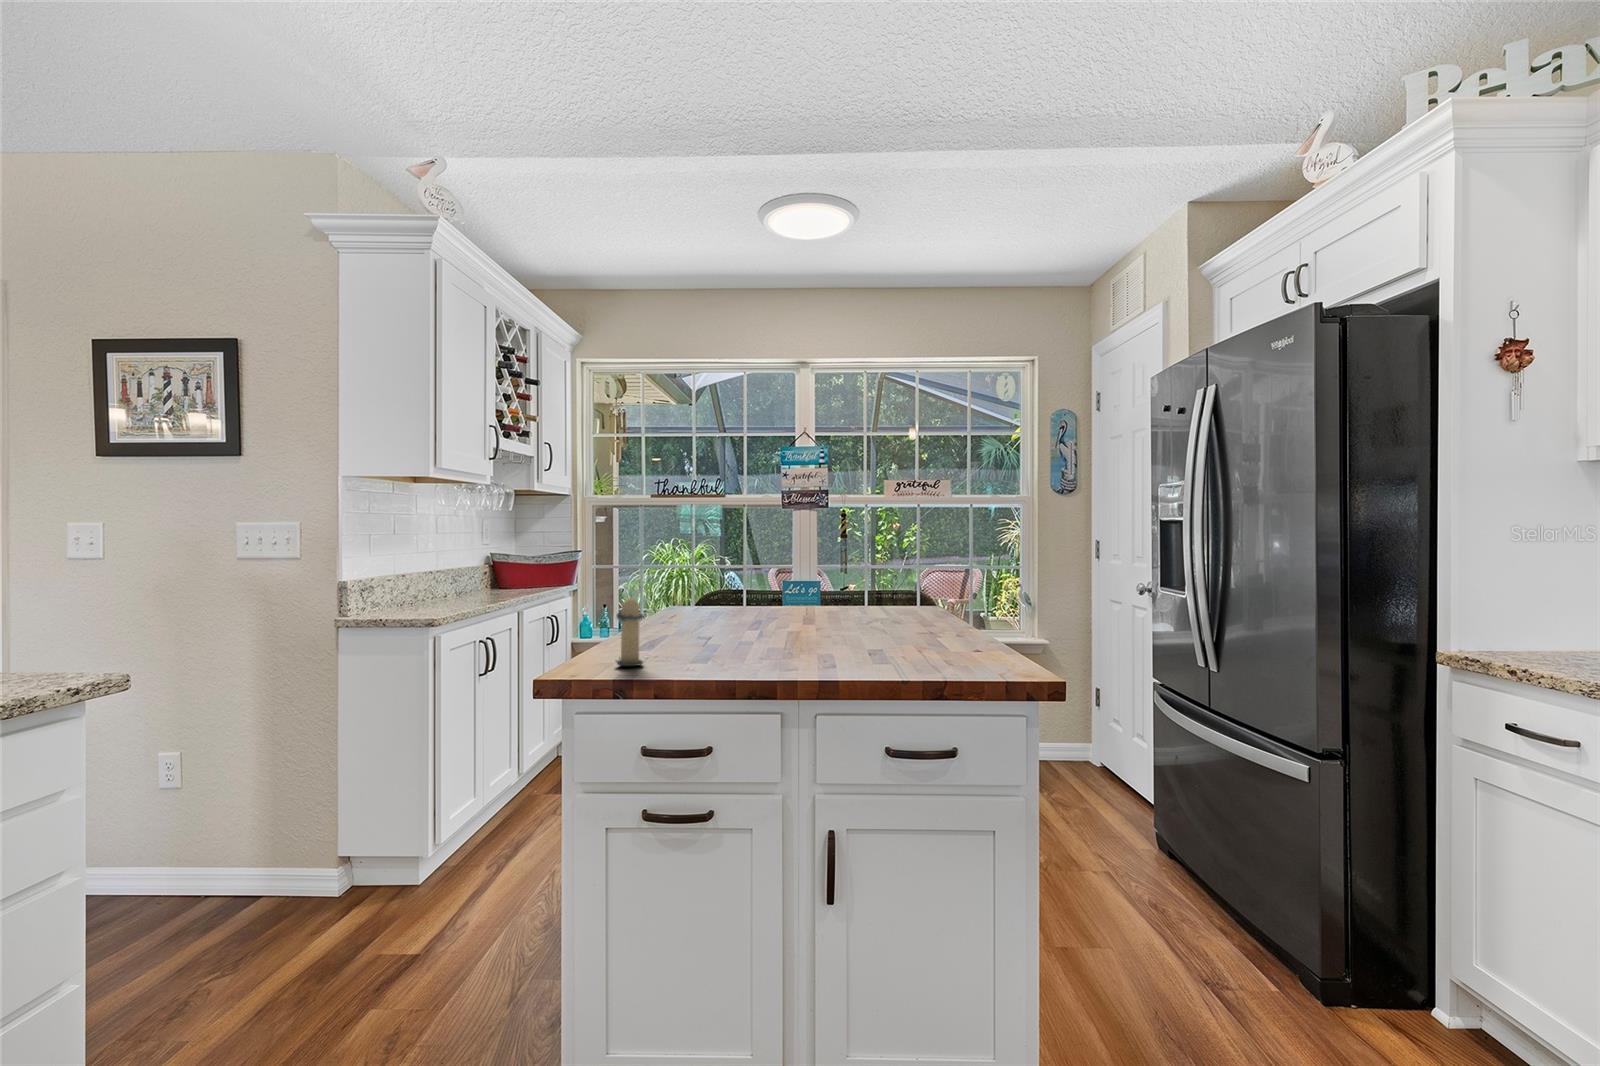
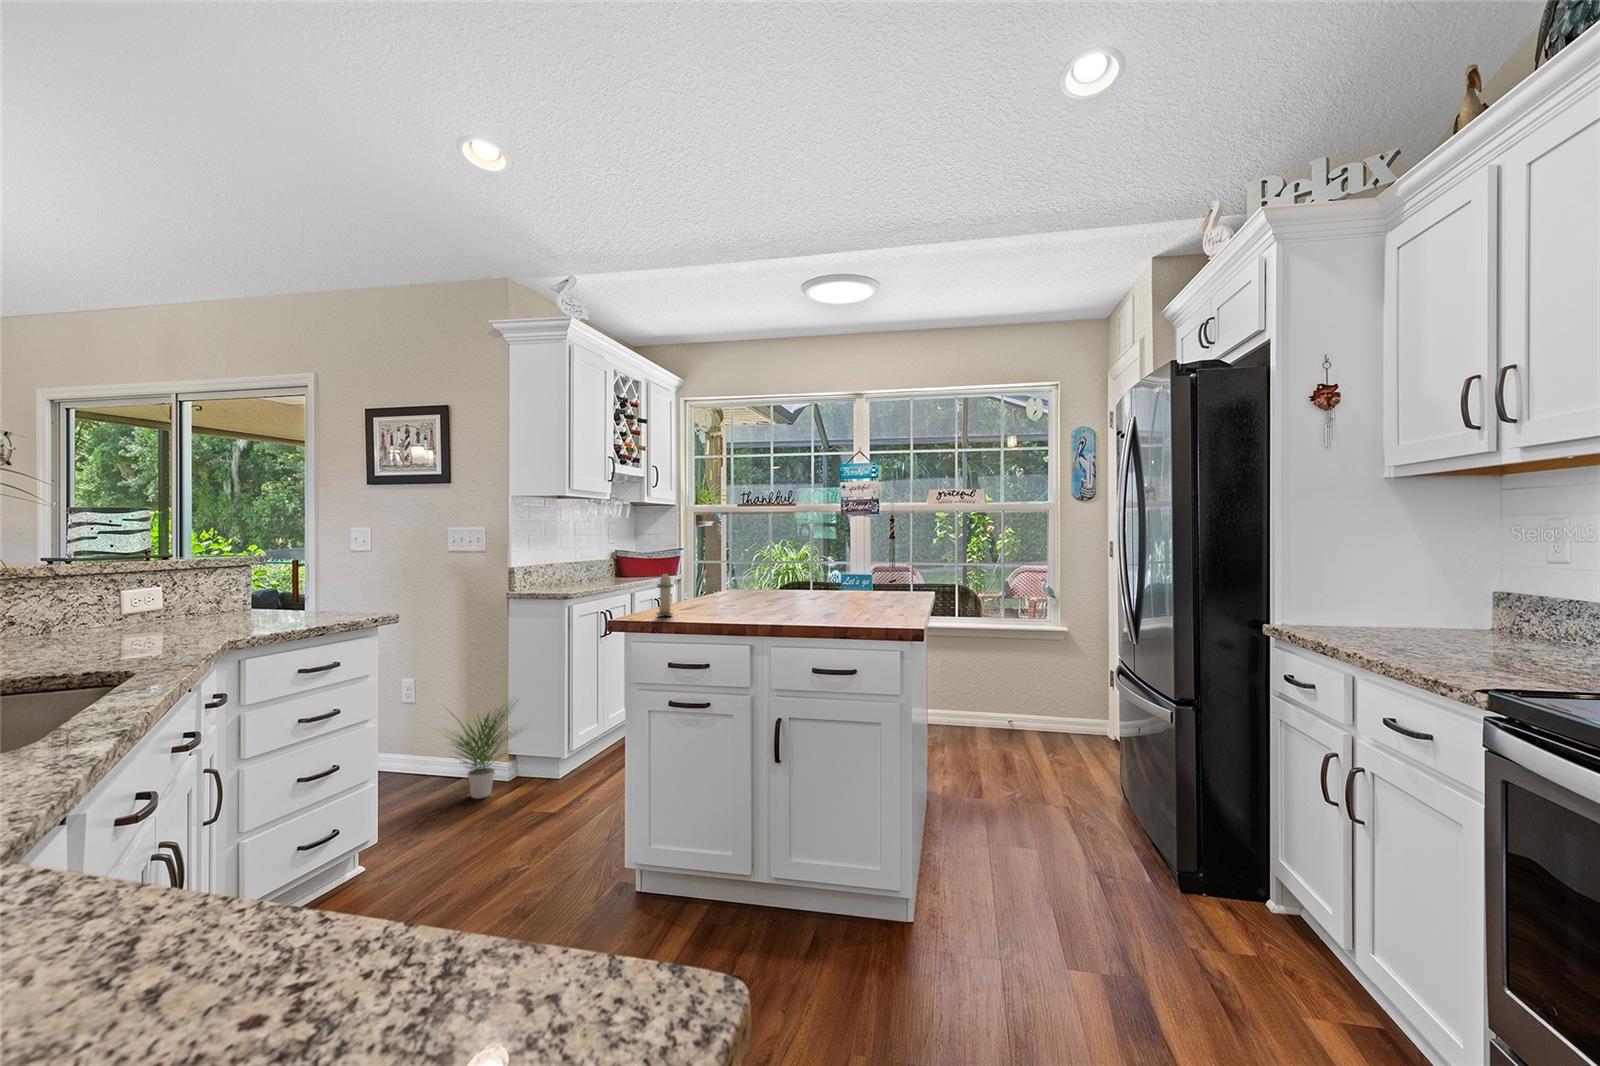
potted plant: none [212,770,375,937] -> present [445,708,526,799]

